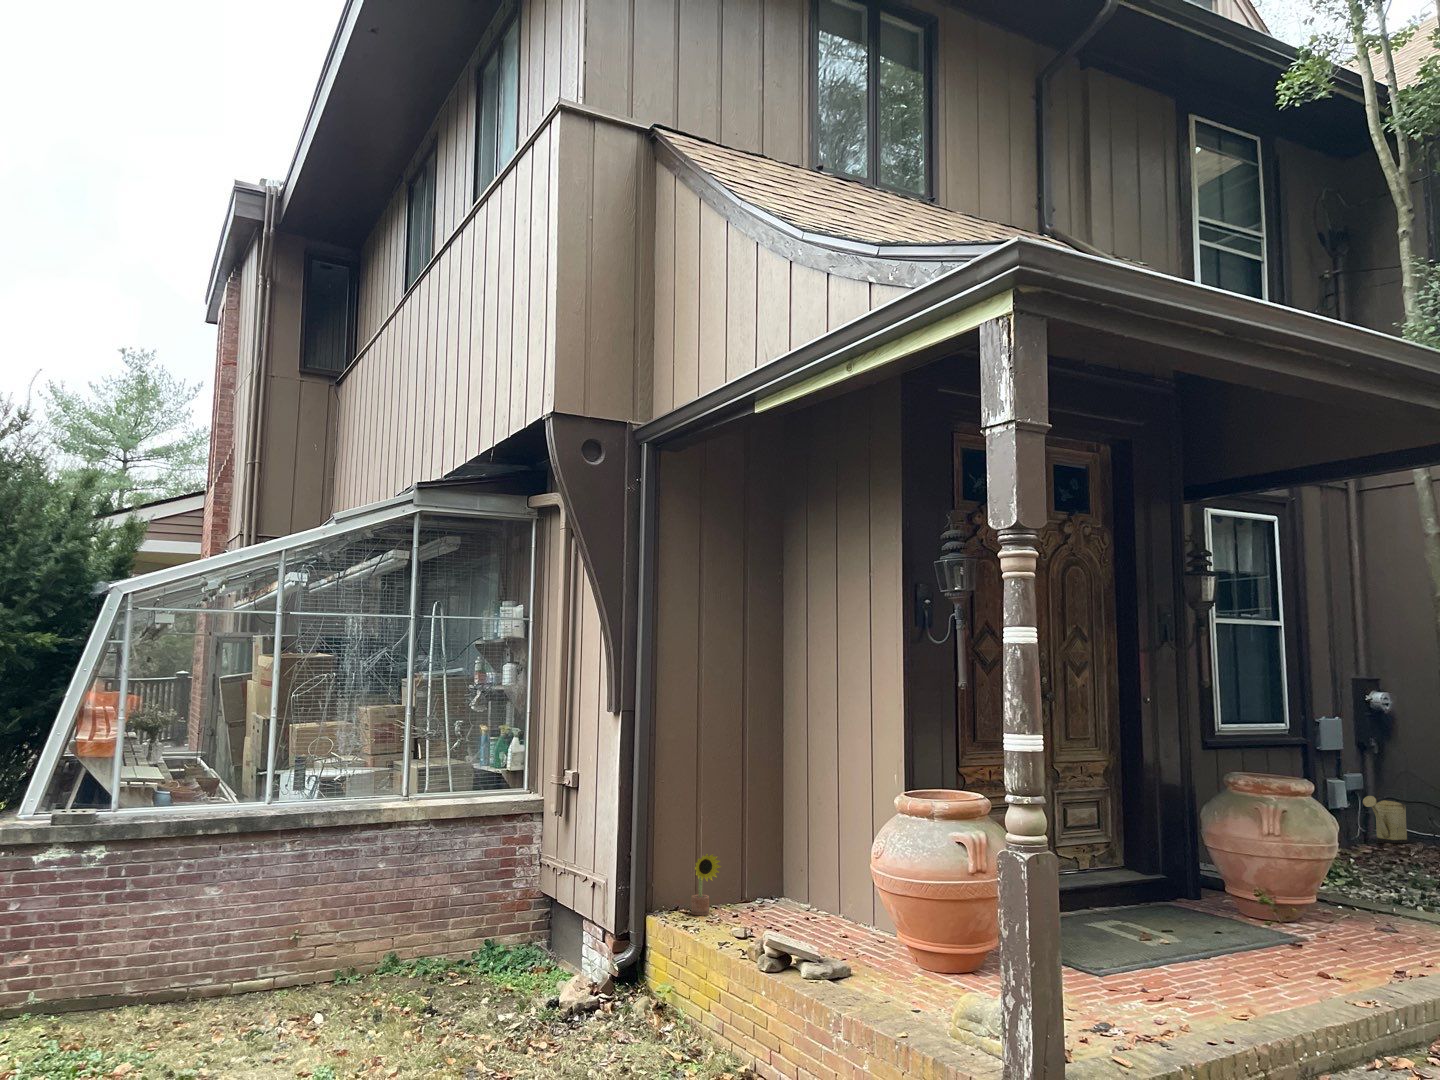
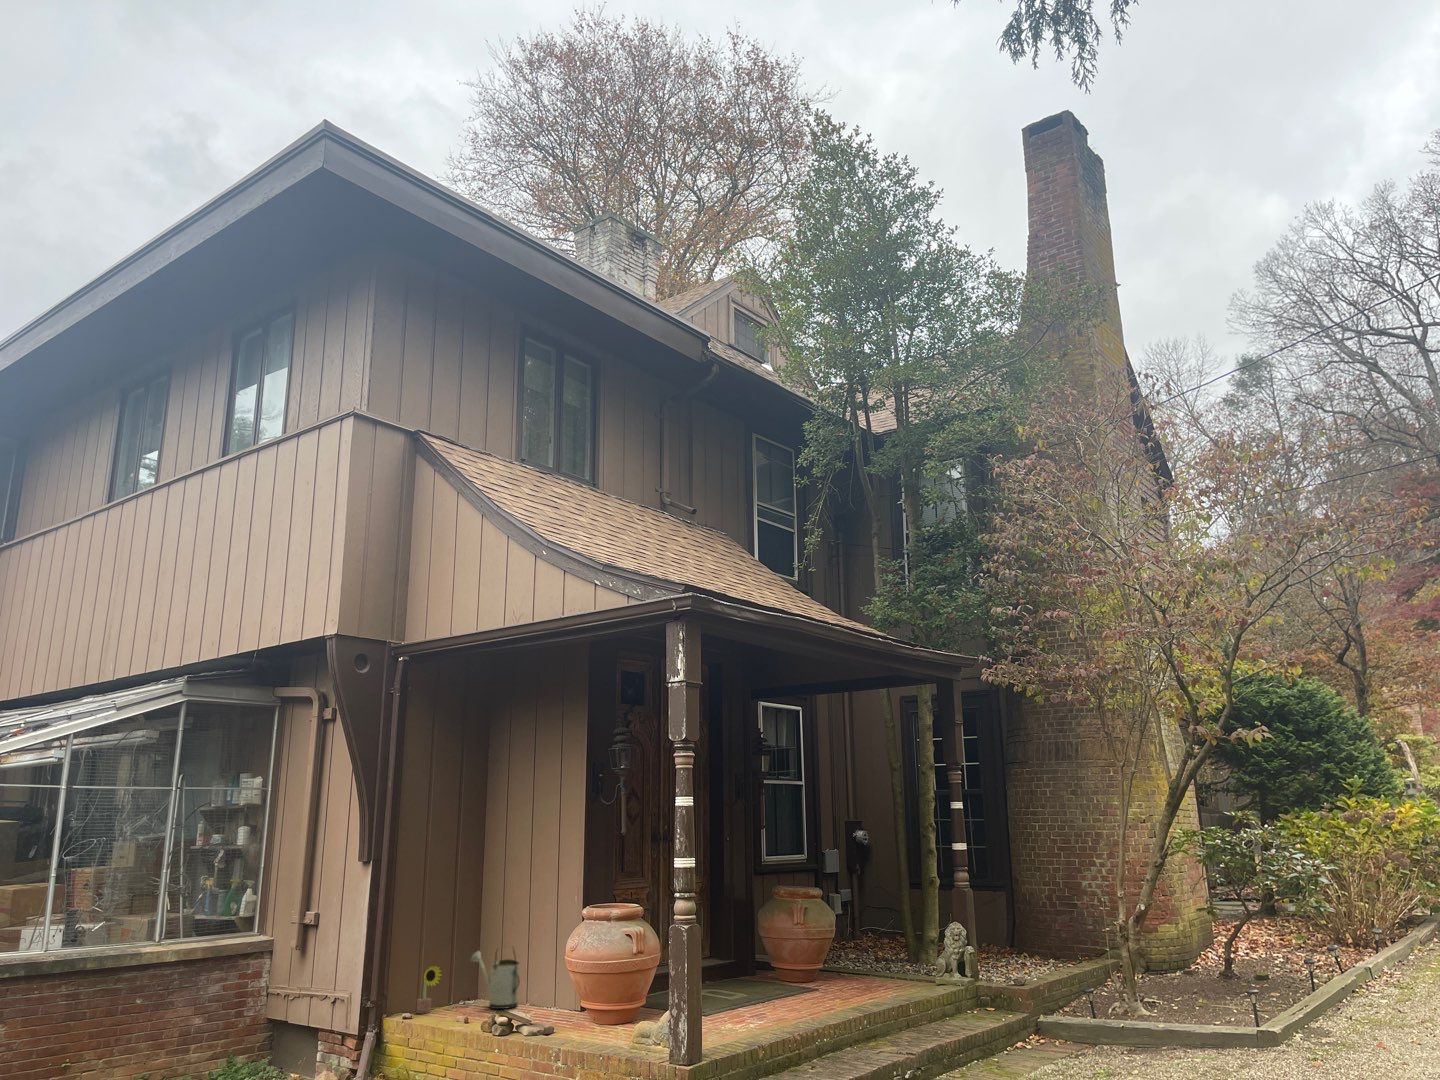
watering can: present [1363,789,1407,843] -> present [470,950,520,1009]

